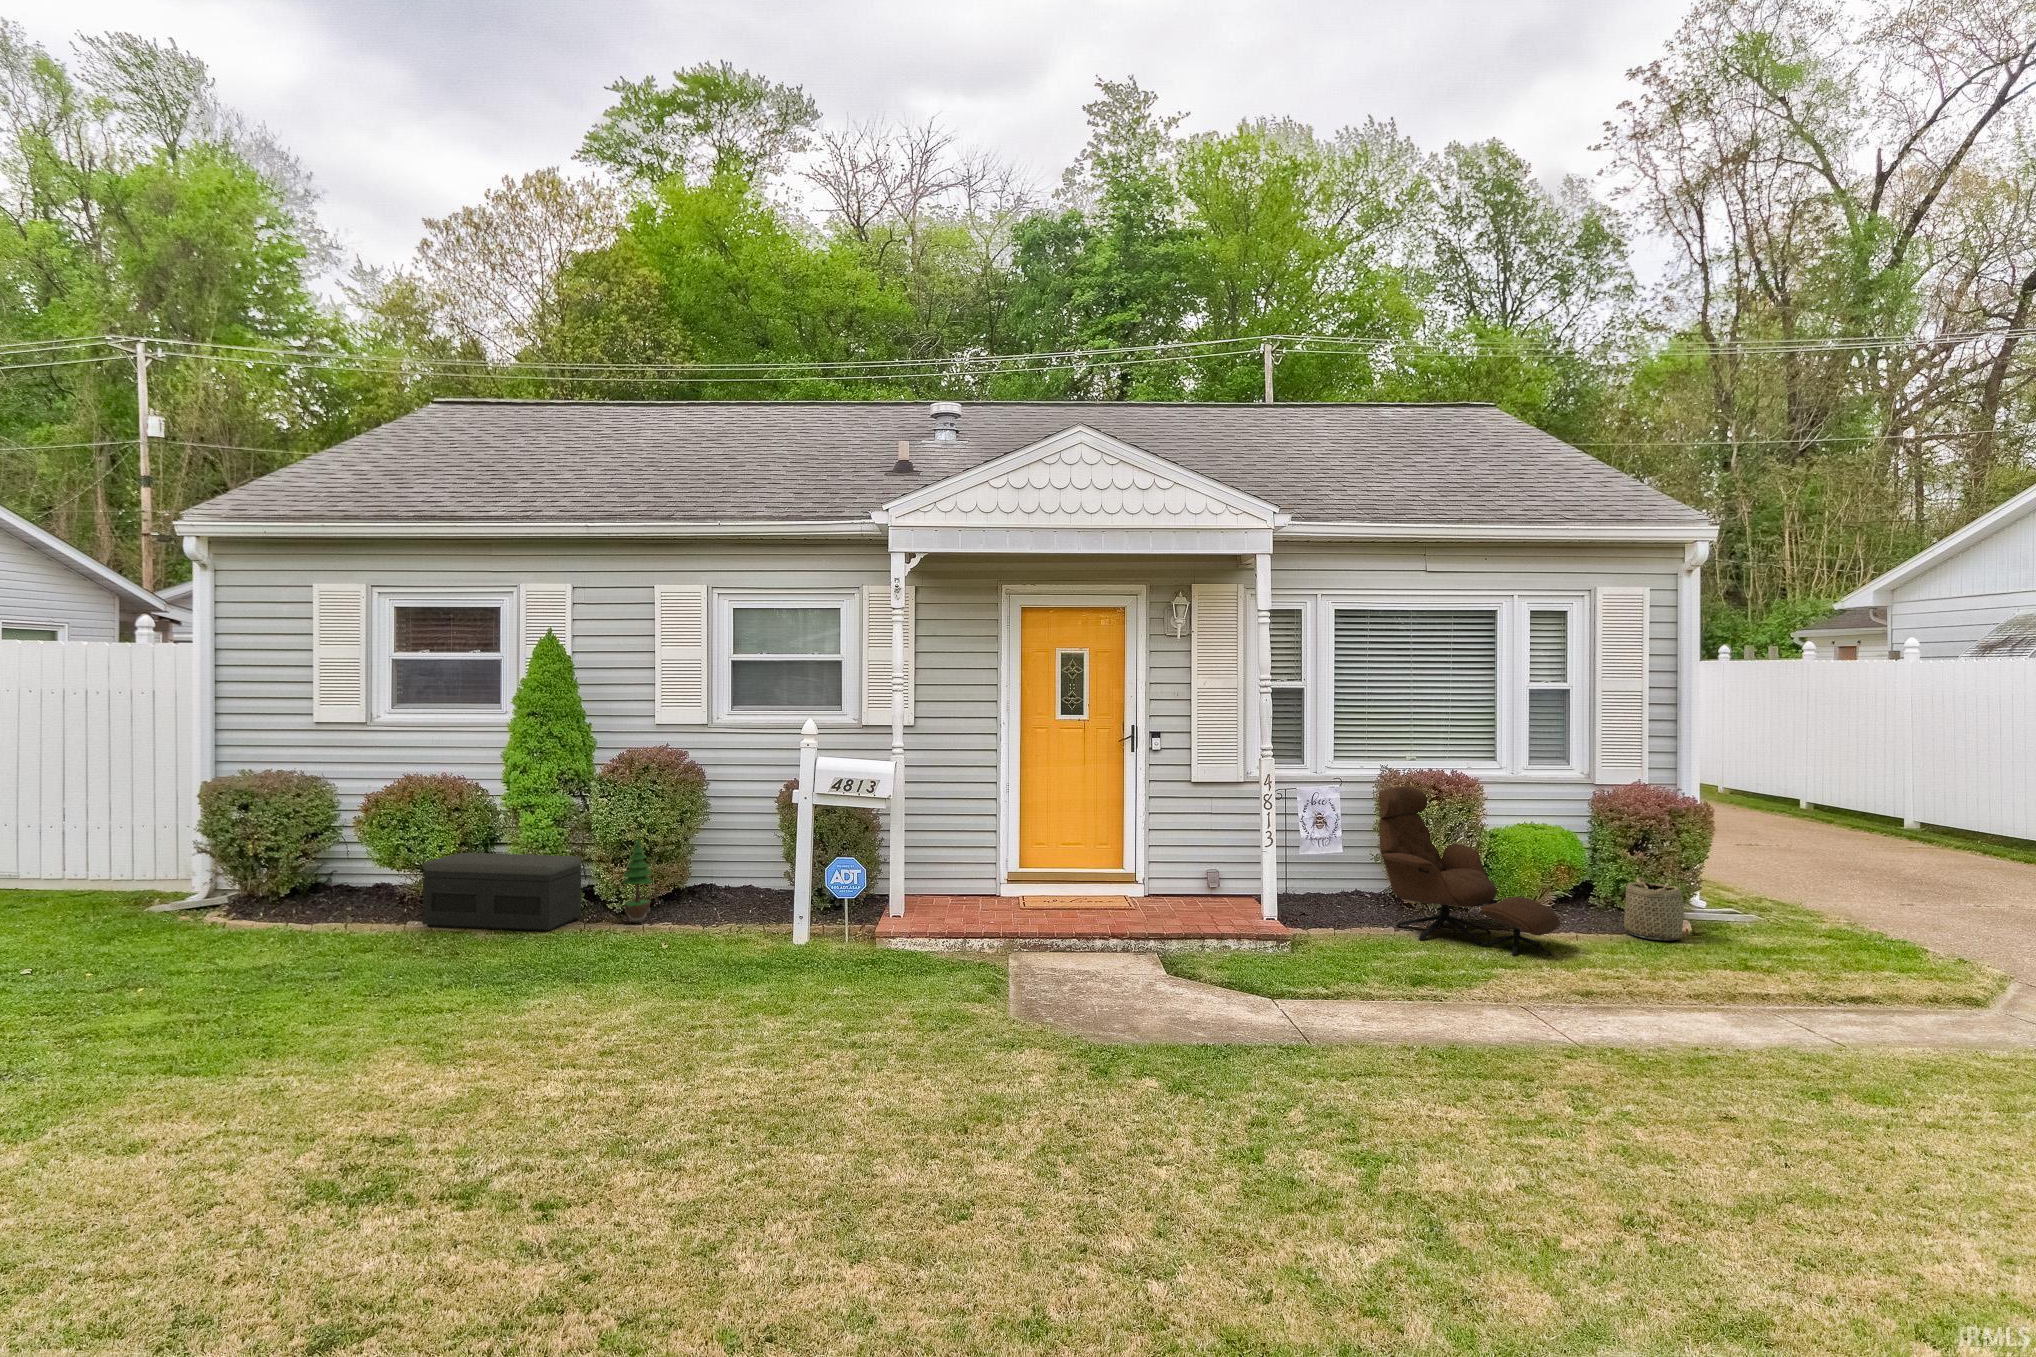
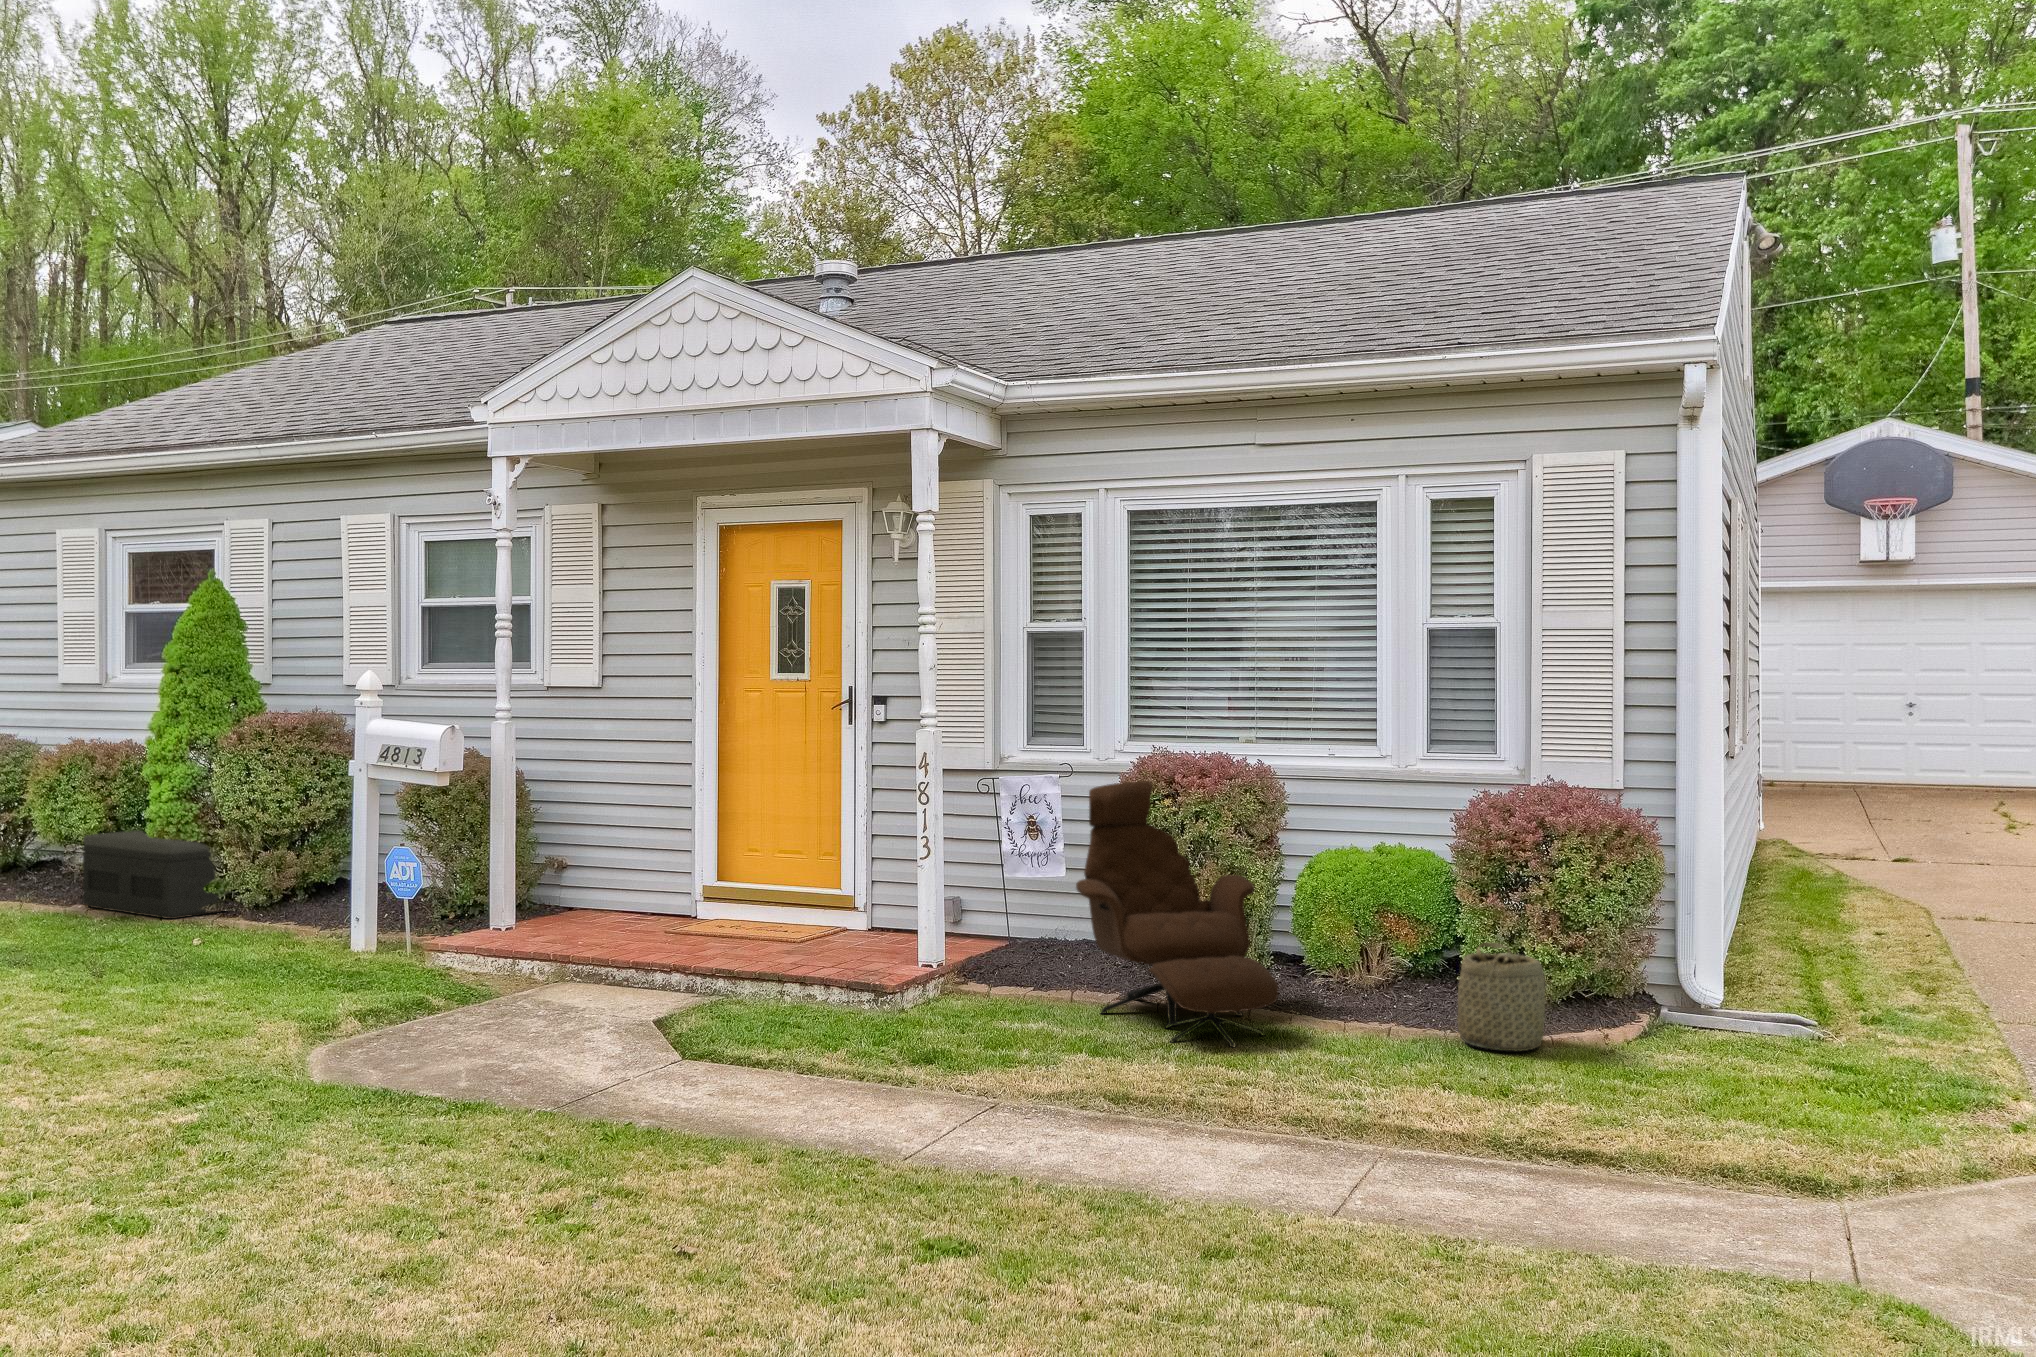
potted tree: present [622,838,653,923] -> none [248,817,289,919]

